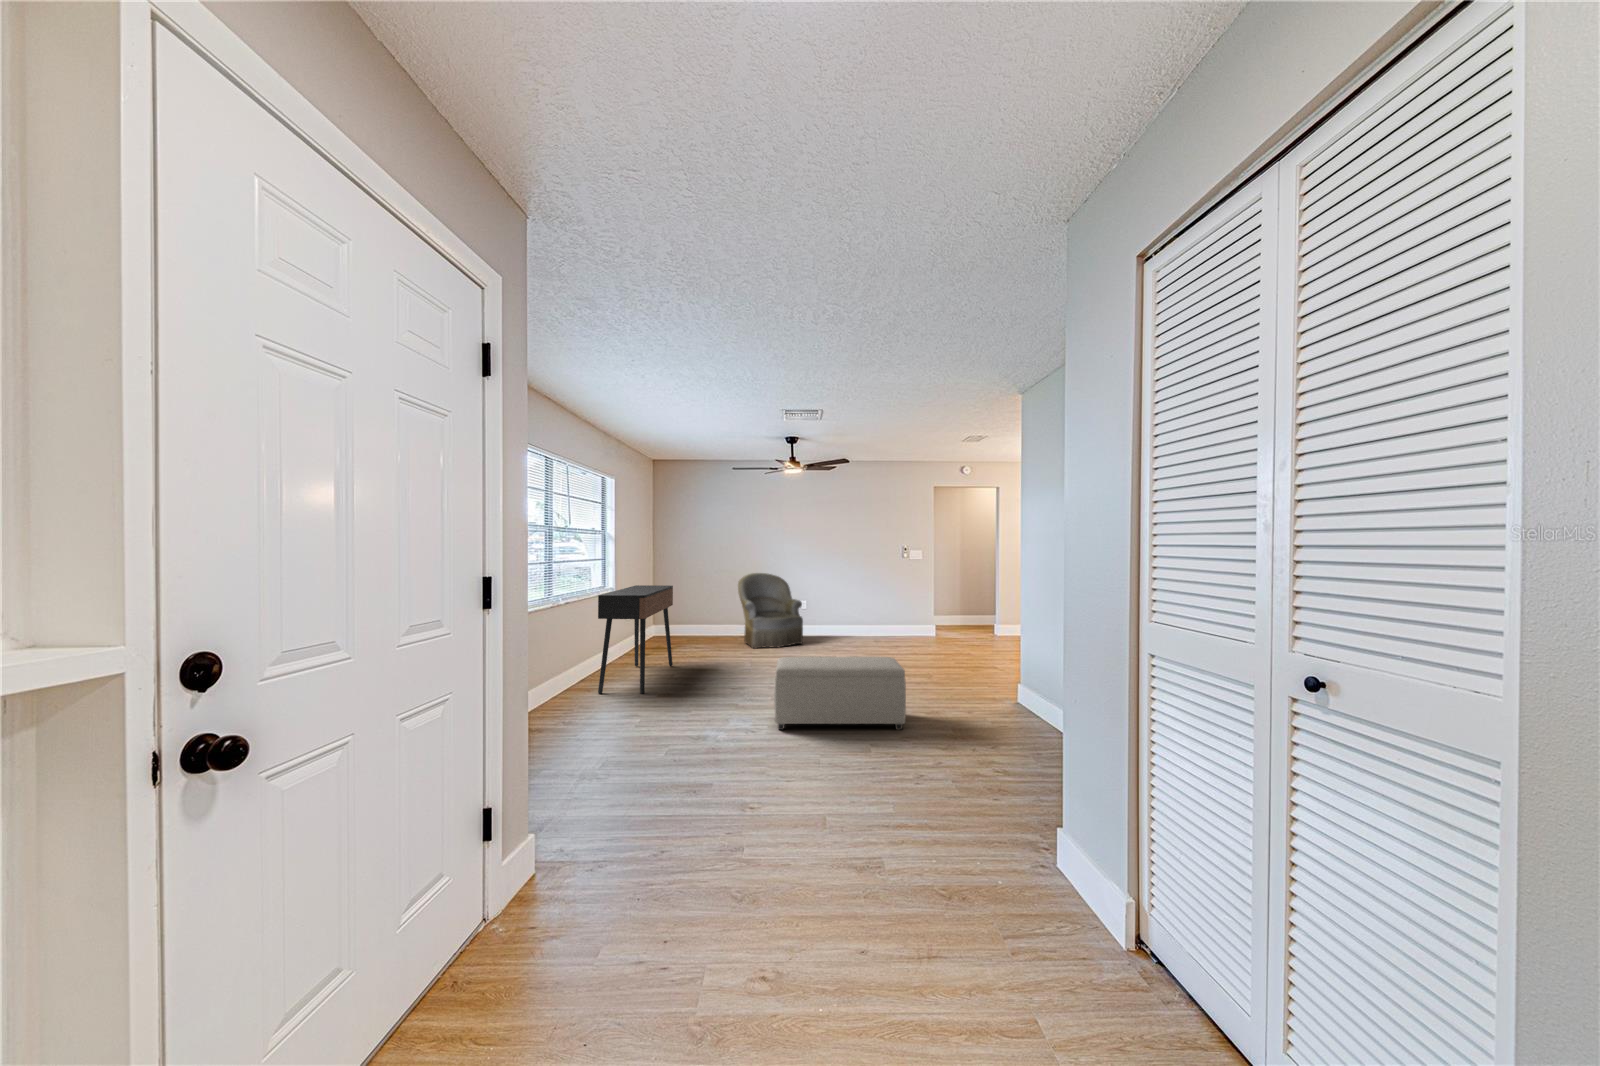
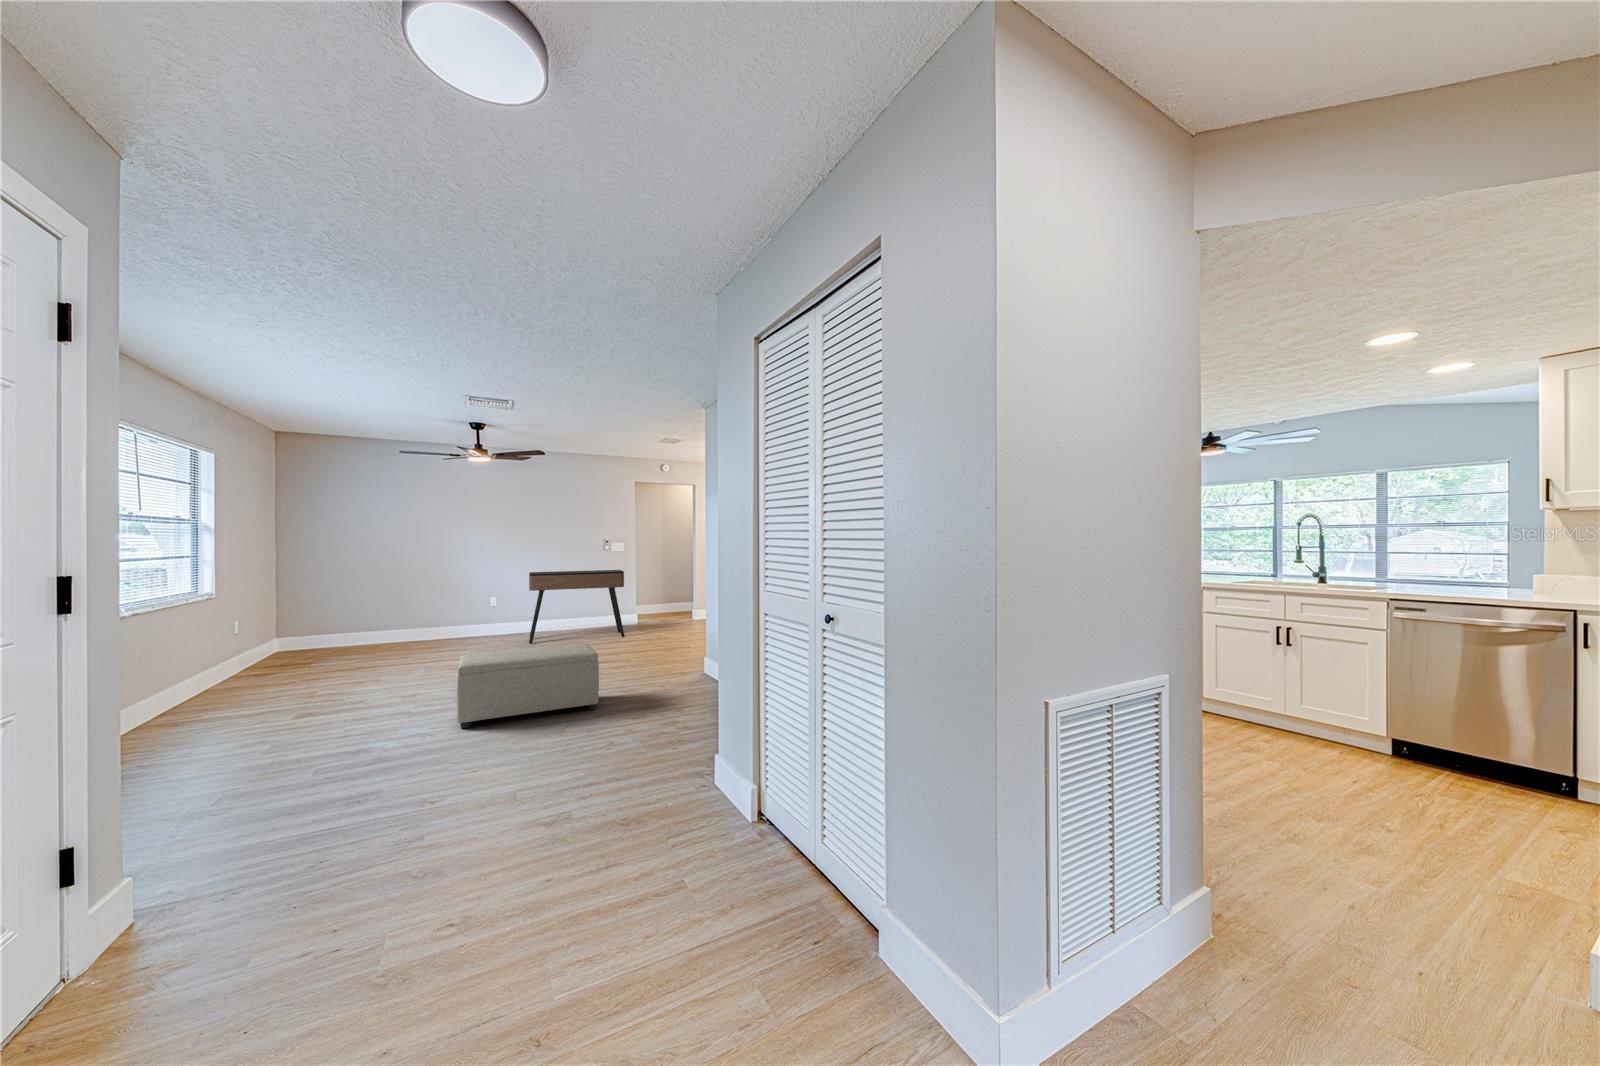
armchair: present [738,573,803,648] -> none [406,570,491,655]
console table: present [598,585,673,694] -> present [529,570,624,644]

